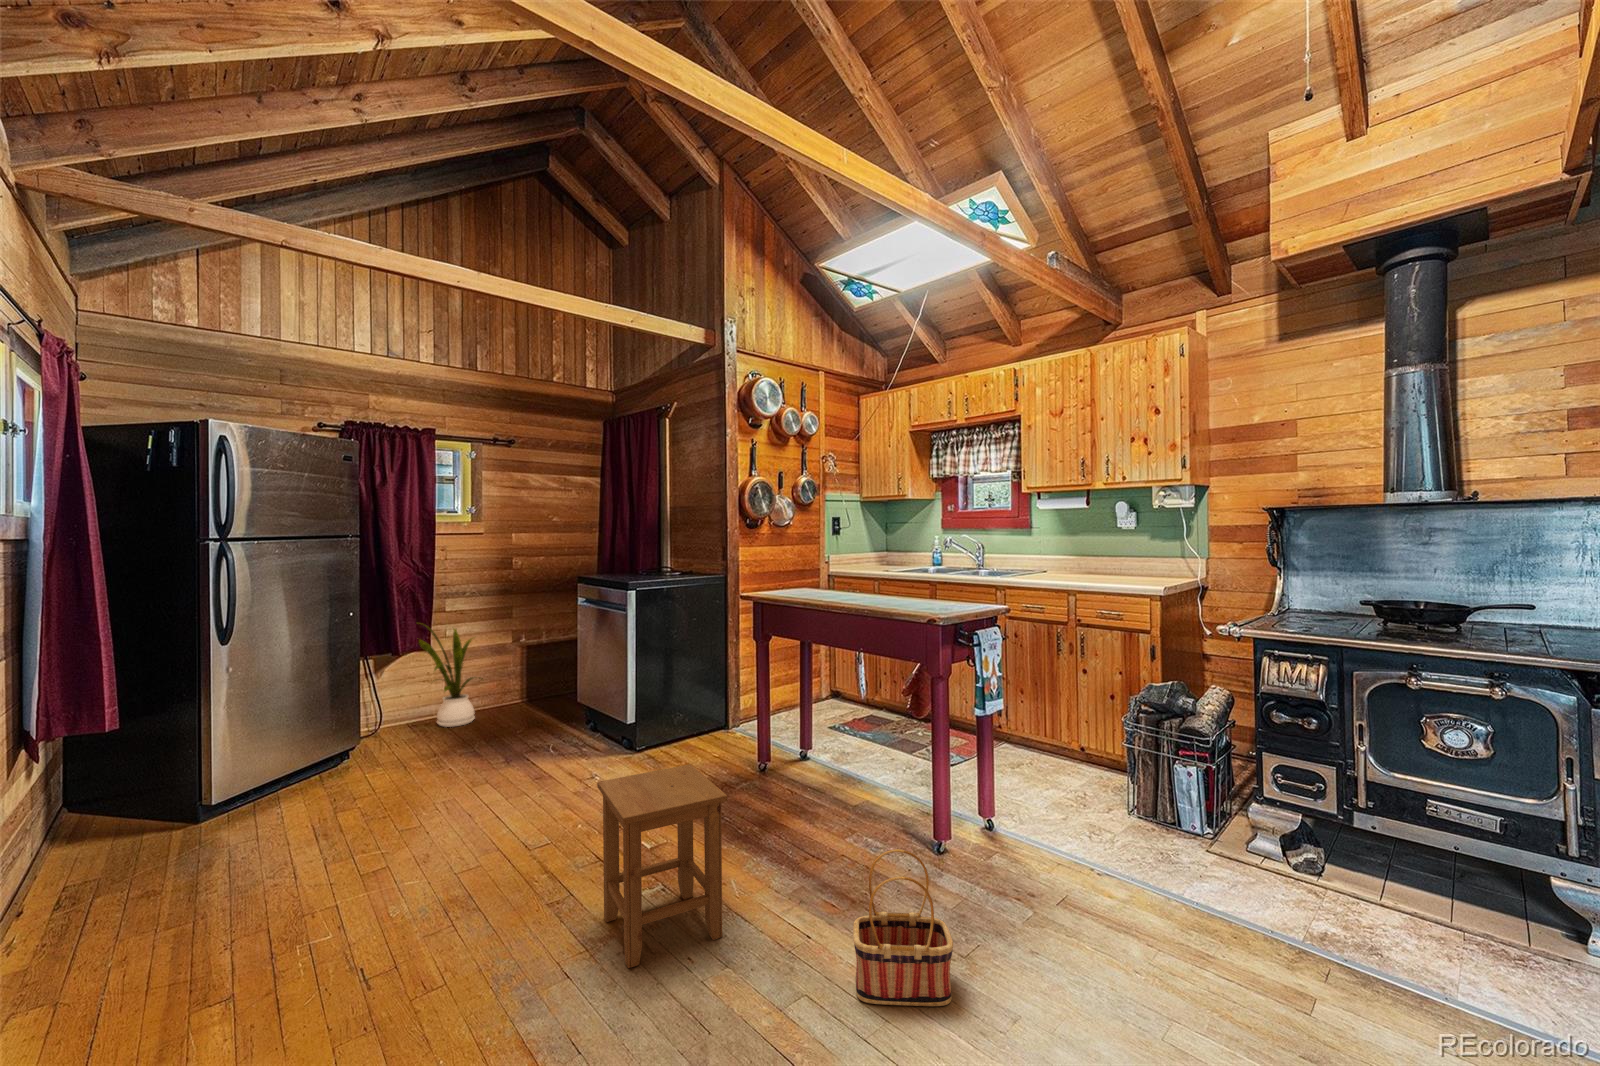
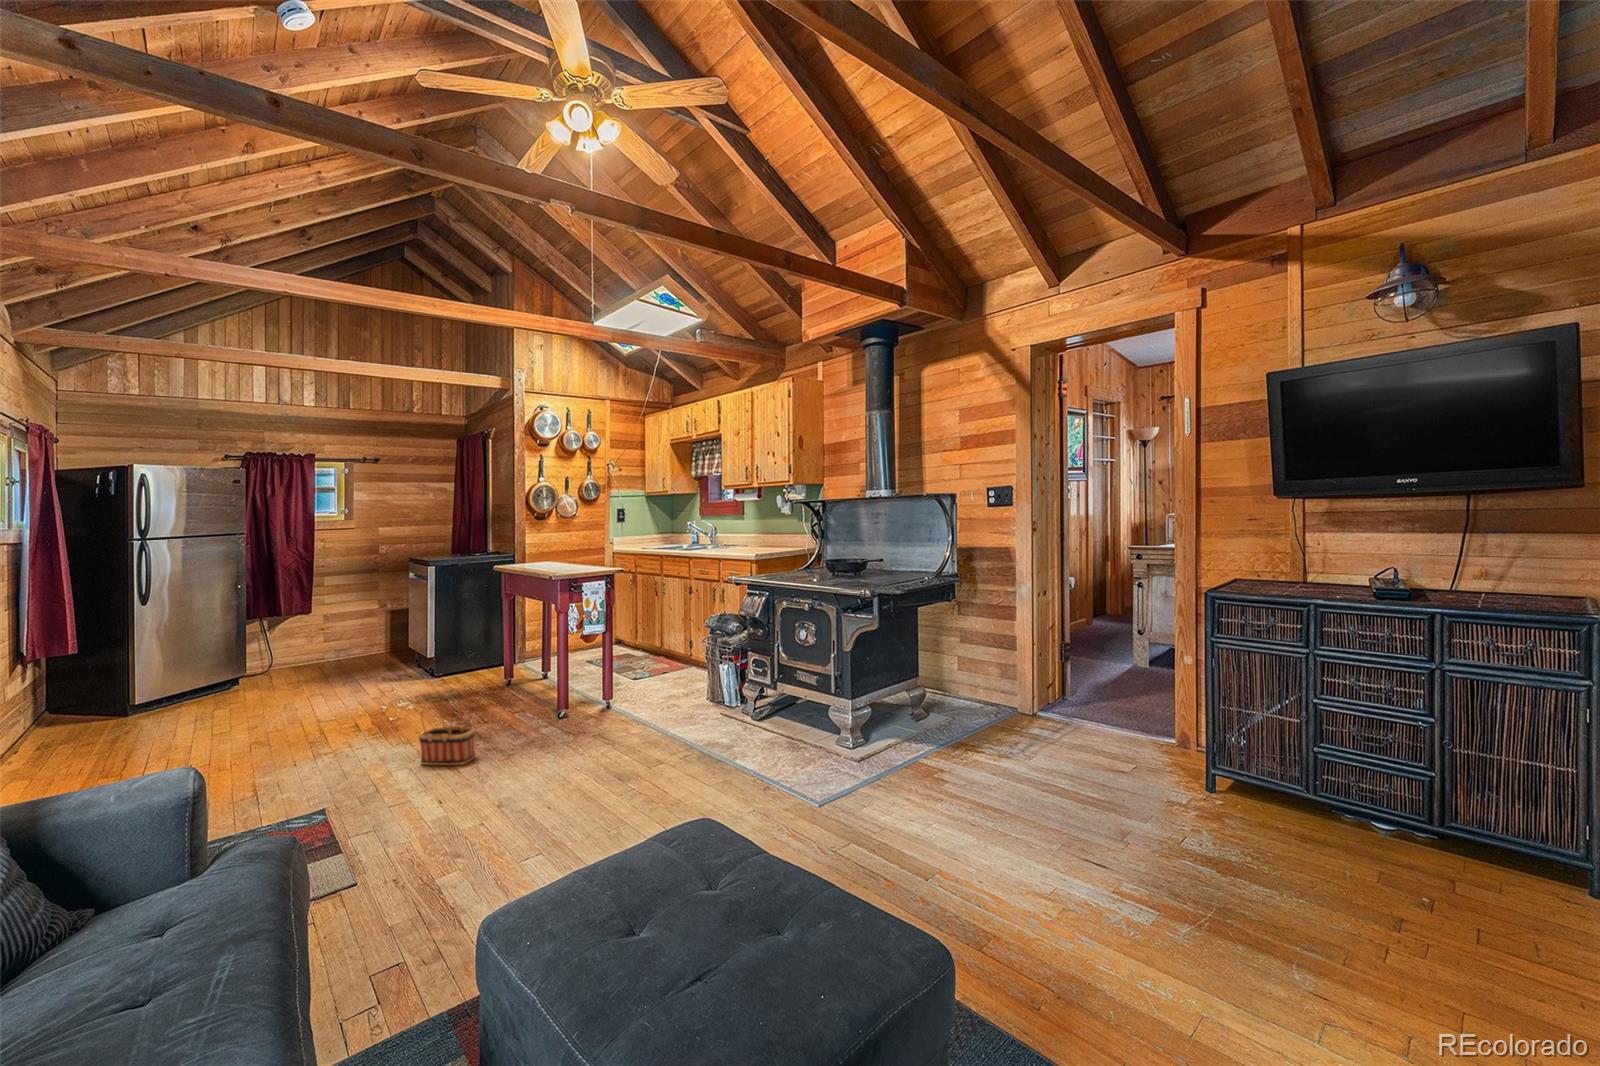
house plant: present [419,625,475,727] -> none [296,594,357,669]
stool: present [597,764,727,968] -> none [313,660,387,757]

